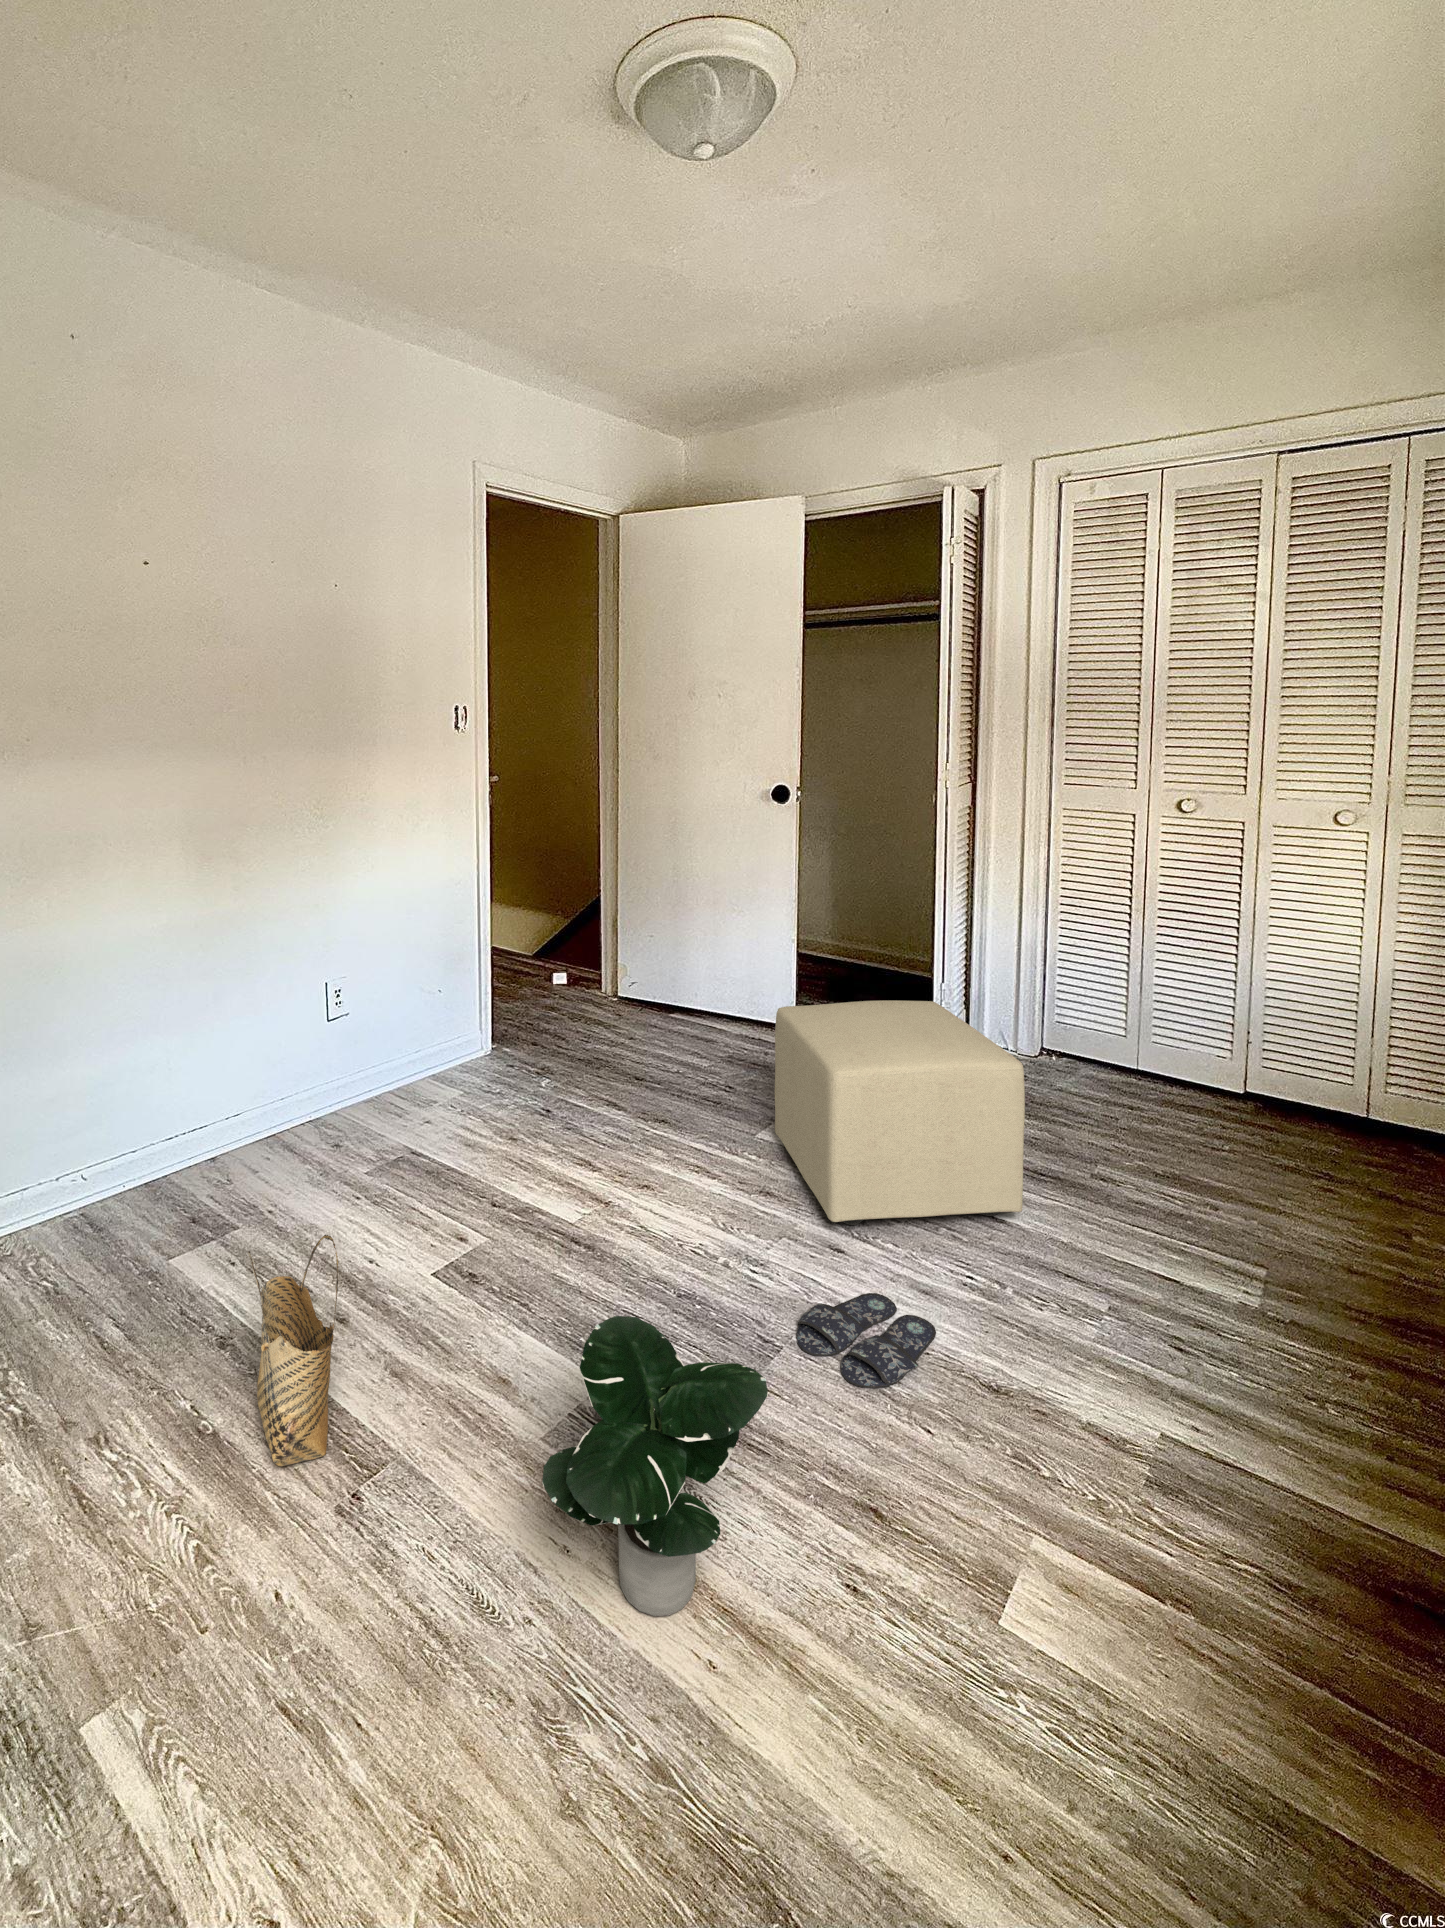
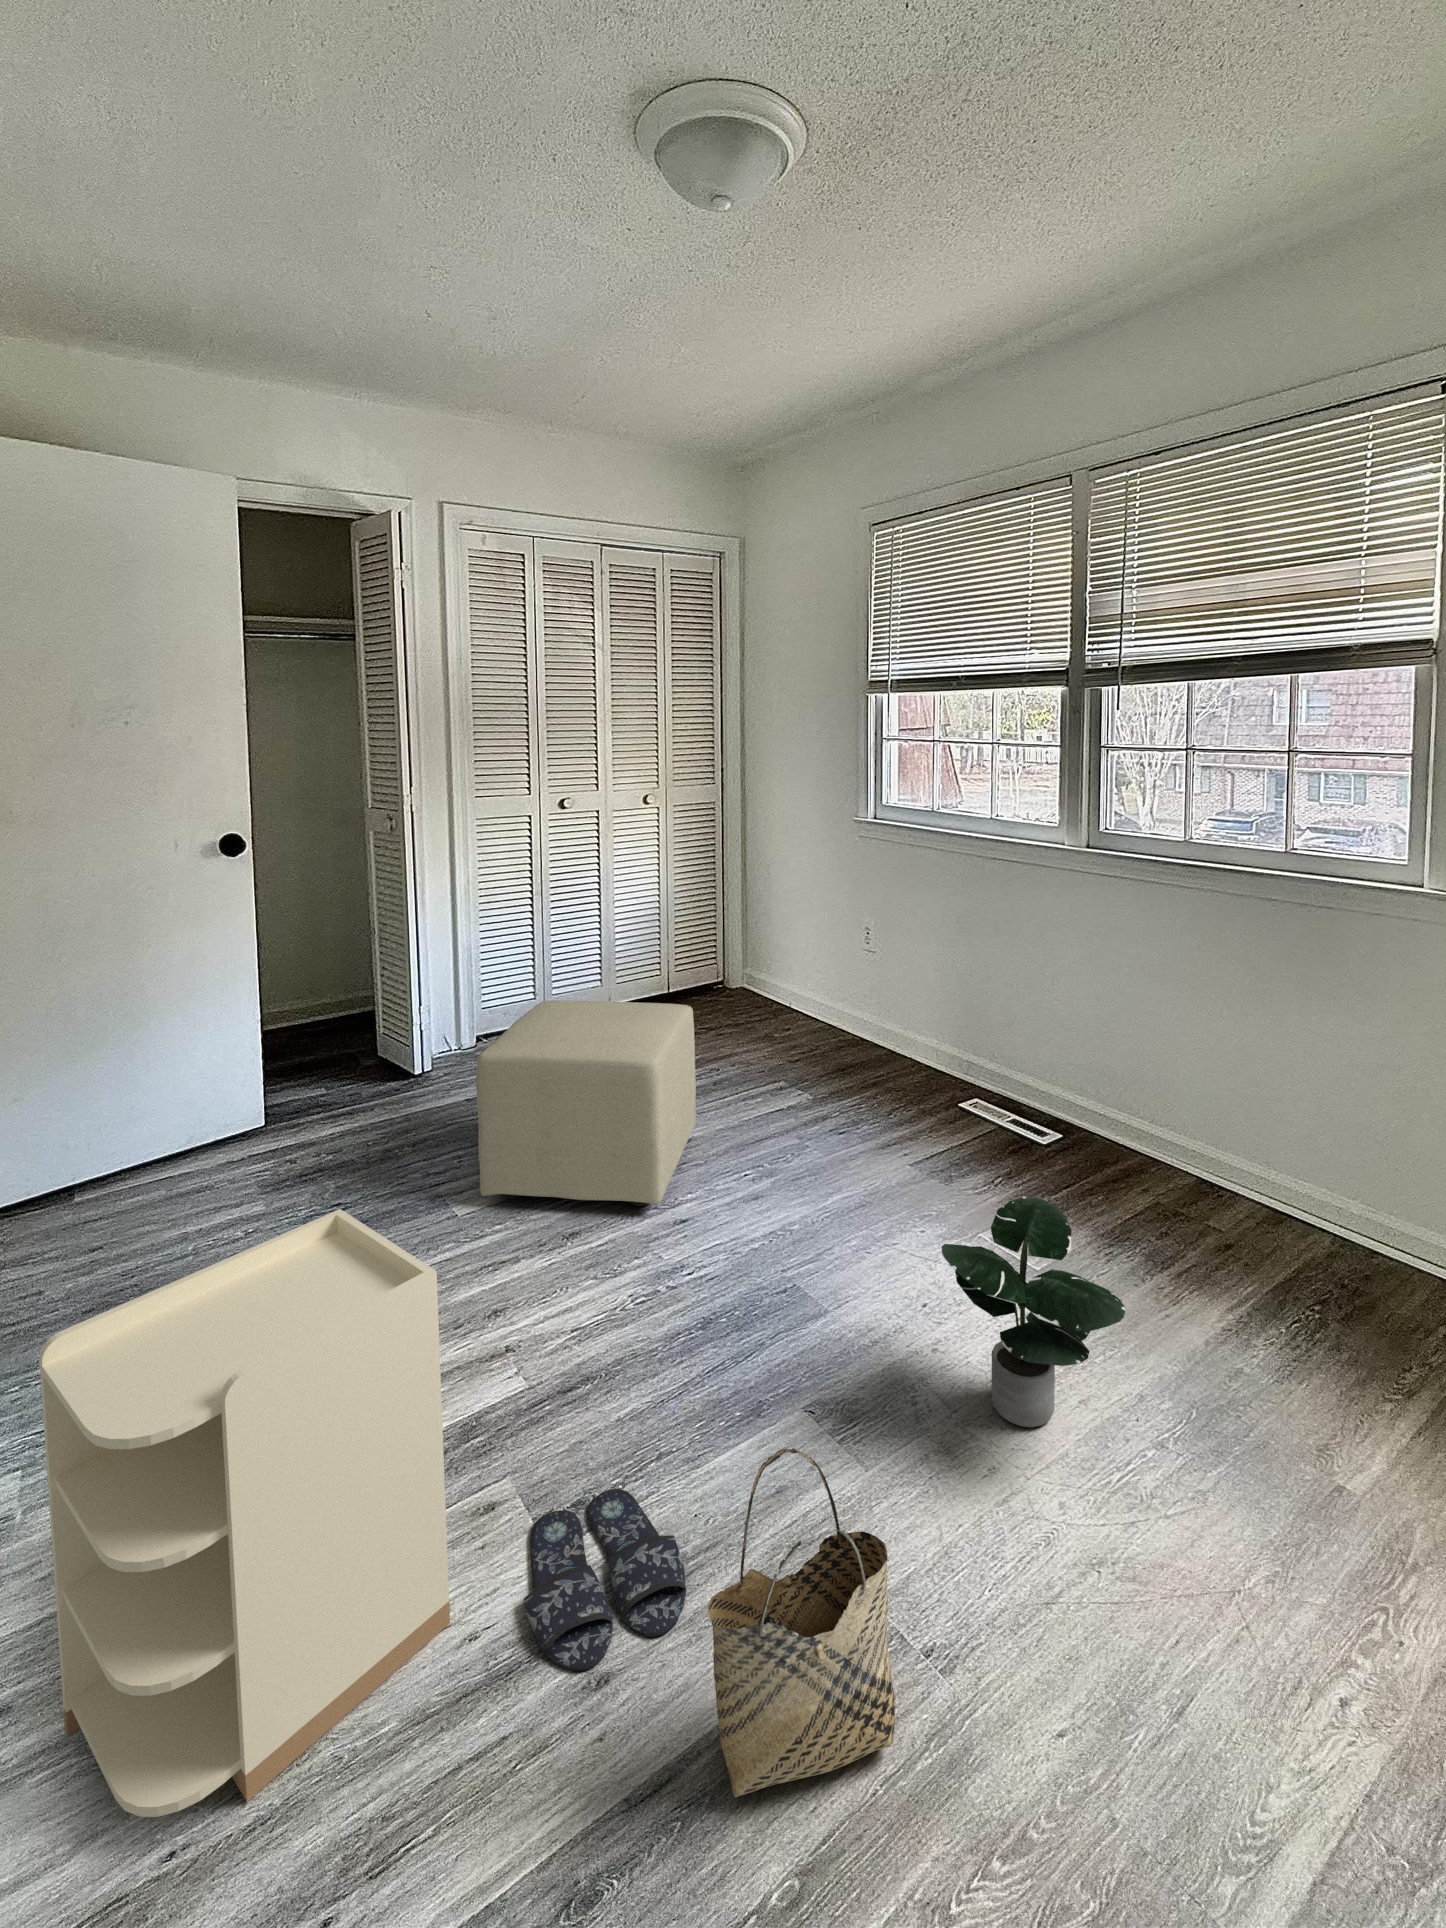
nightstand: none [275,985,450,1251] -> present [39,1209,450,1817]
slippers: present [797,1293,936,1388] -> present [524,1489,686,1671]

